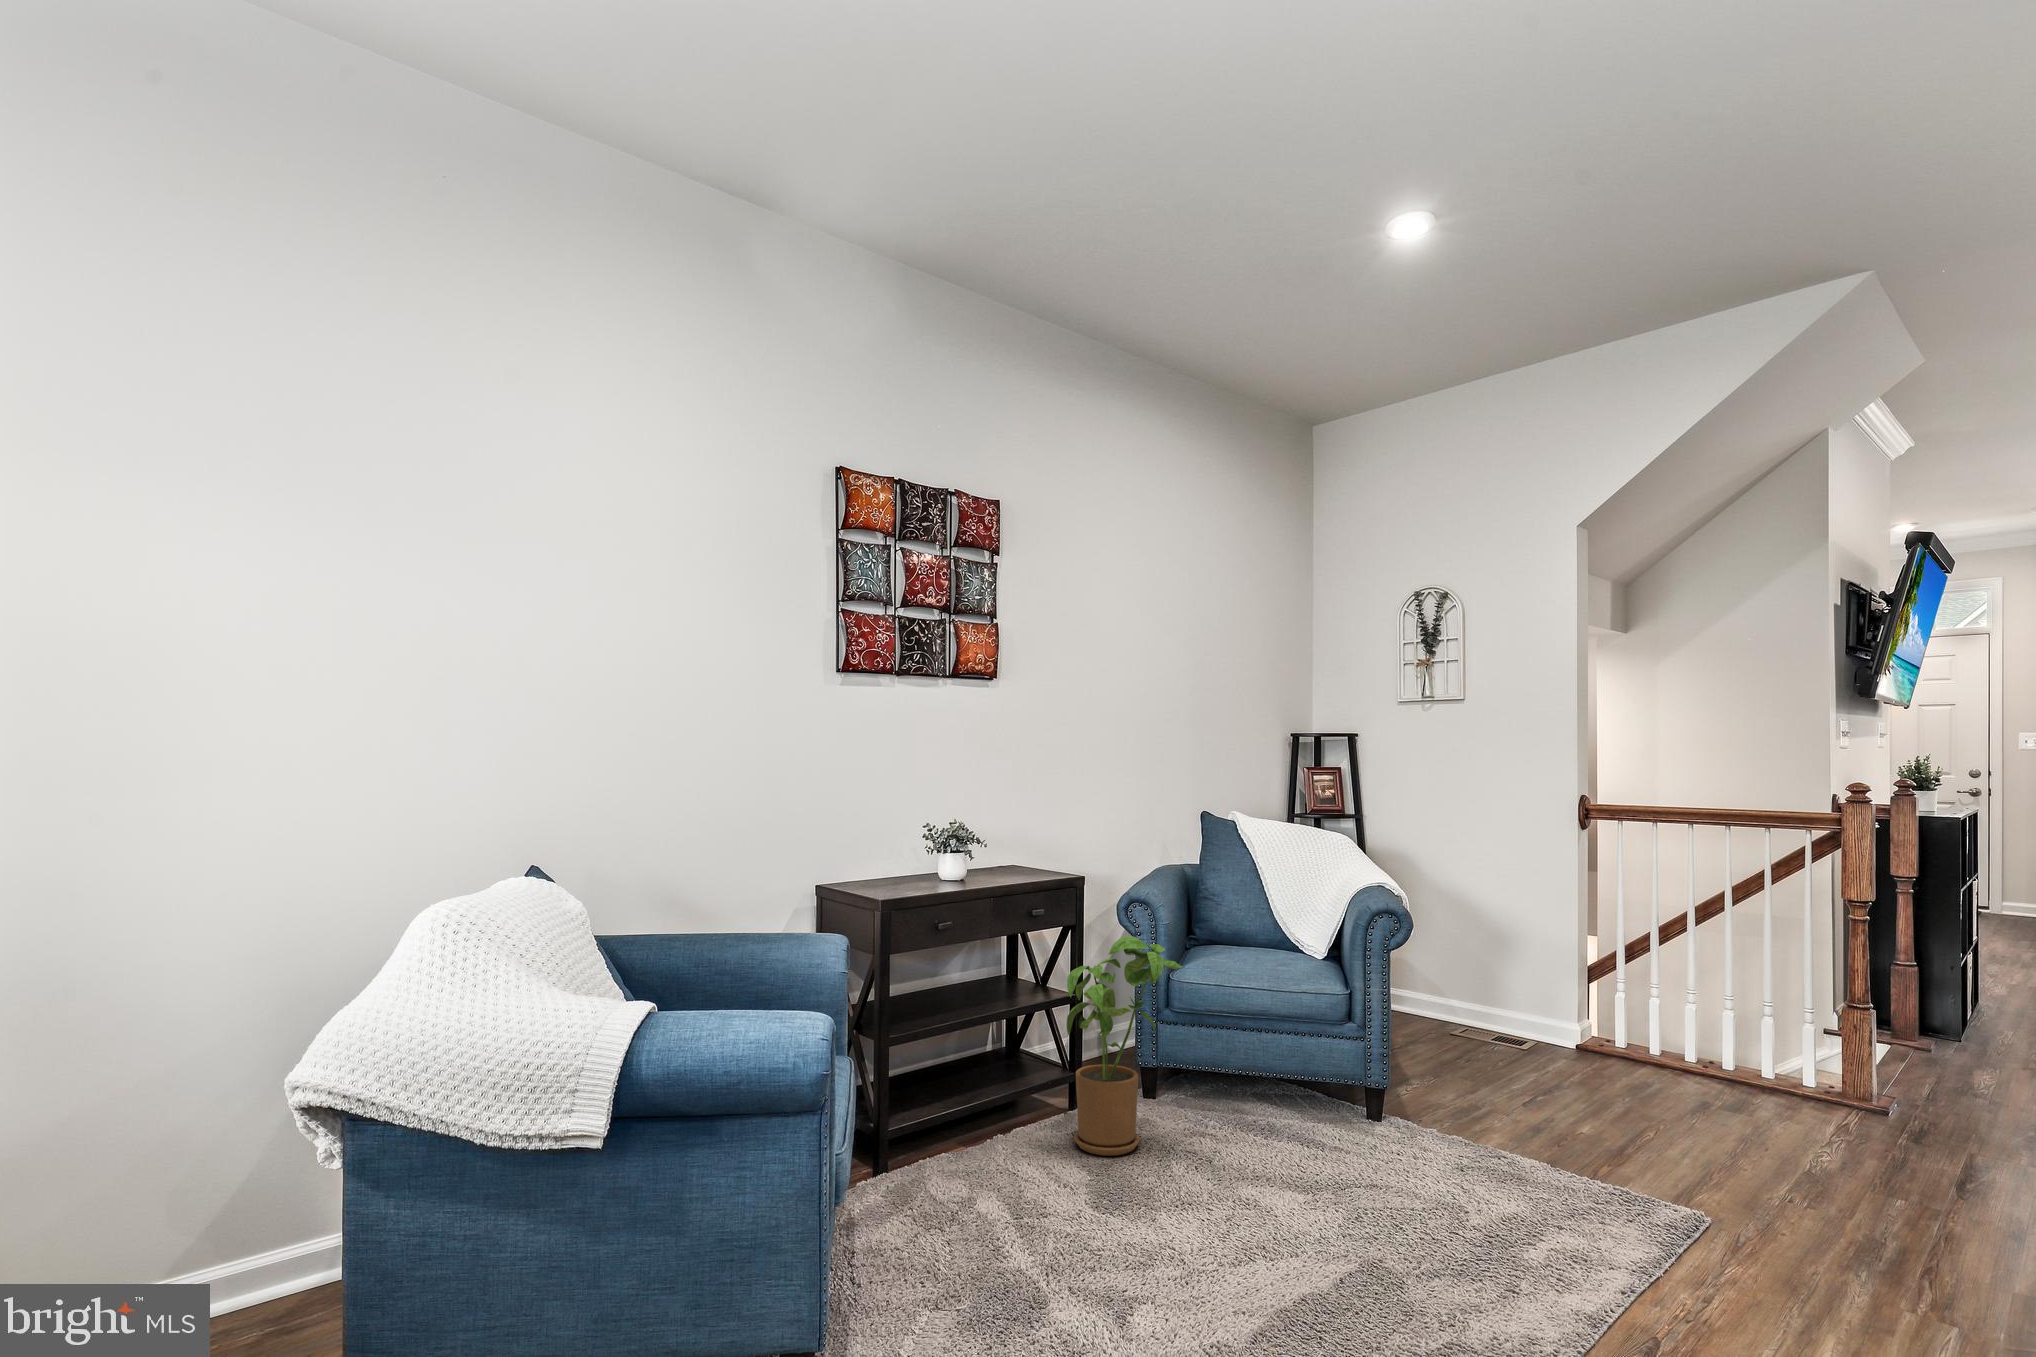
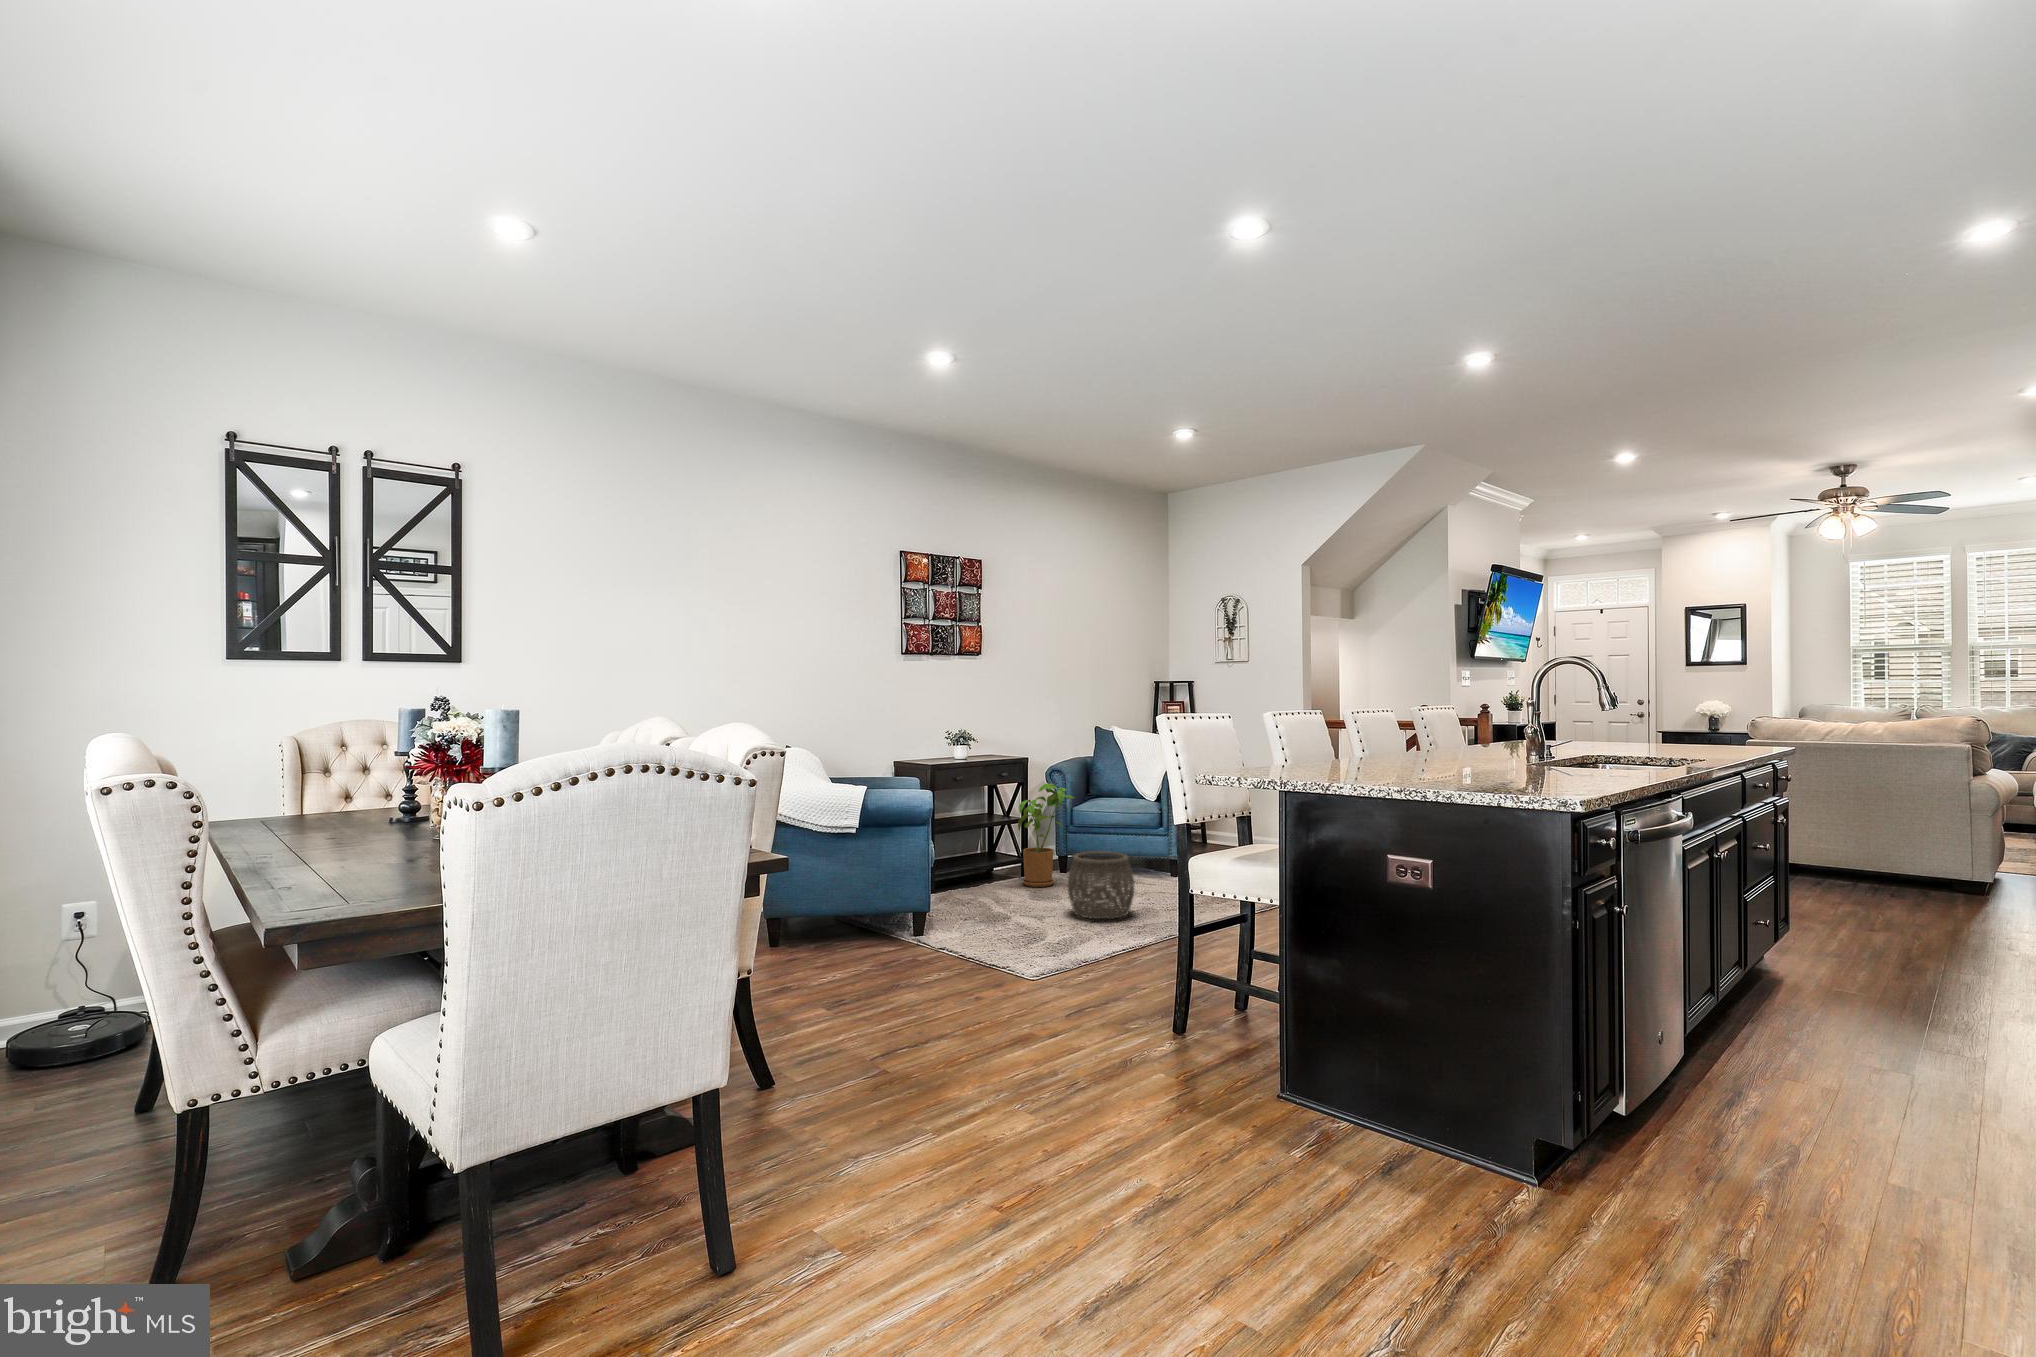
woven basket: none [1189,1114,1357,1308] -> present [1068,851,1135,919]

